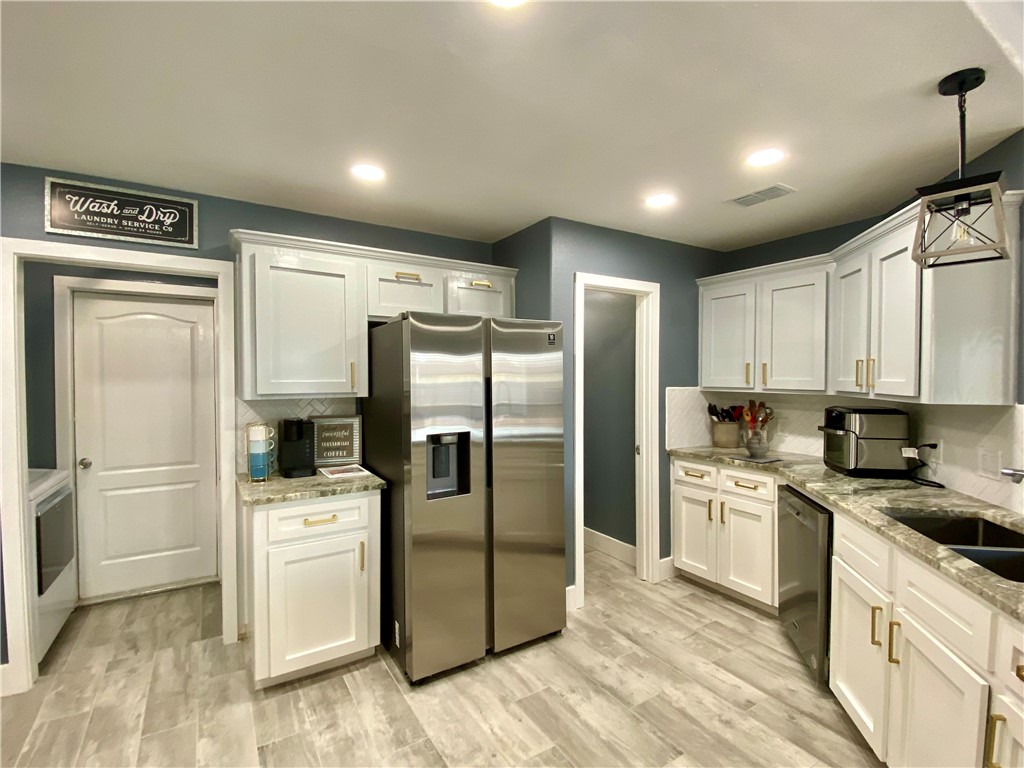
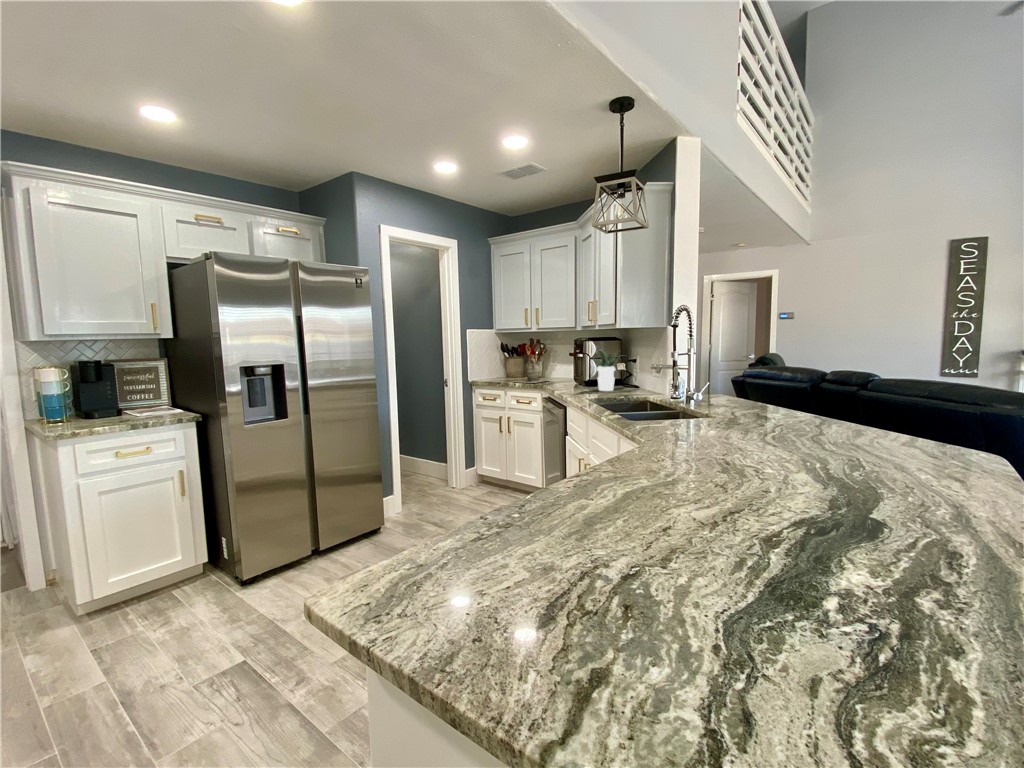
potted plant: none [852,427,945,492] -> present [594,349,620,391]

